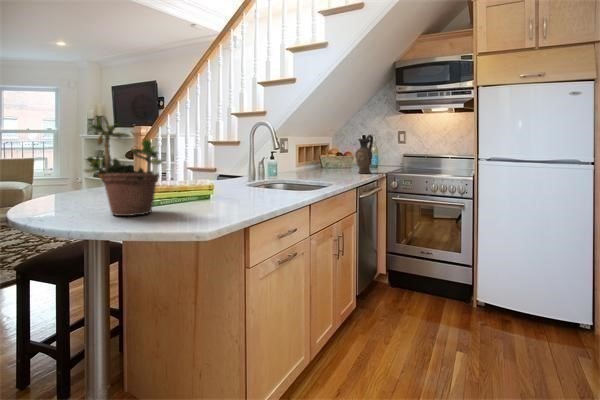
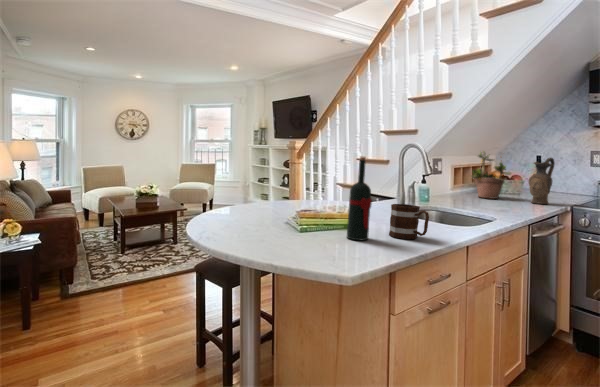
potted plant: present [84,117,163,216] -> present [471,152,511,199]
wine bottle: none [200,129,221,205] -> present [347,157,372,240]
mug: none [239,173,272,202] -> present [389,204,429,239]

